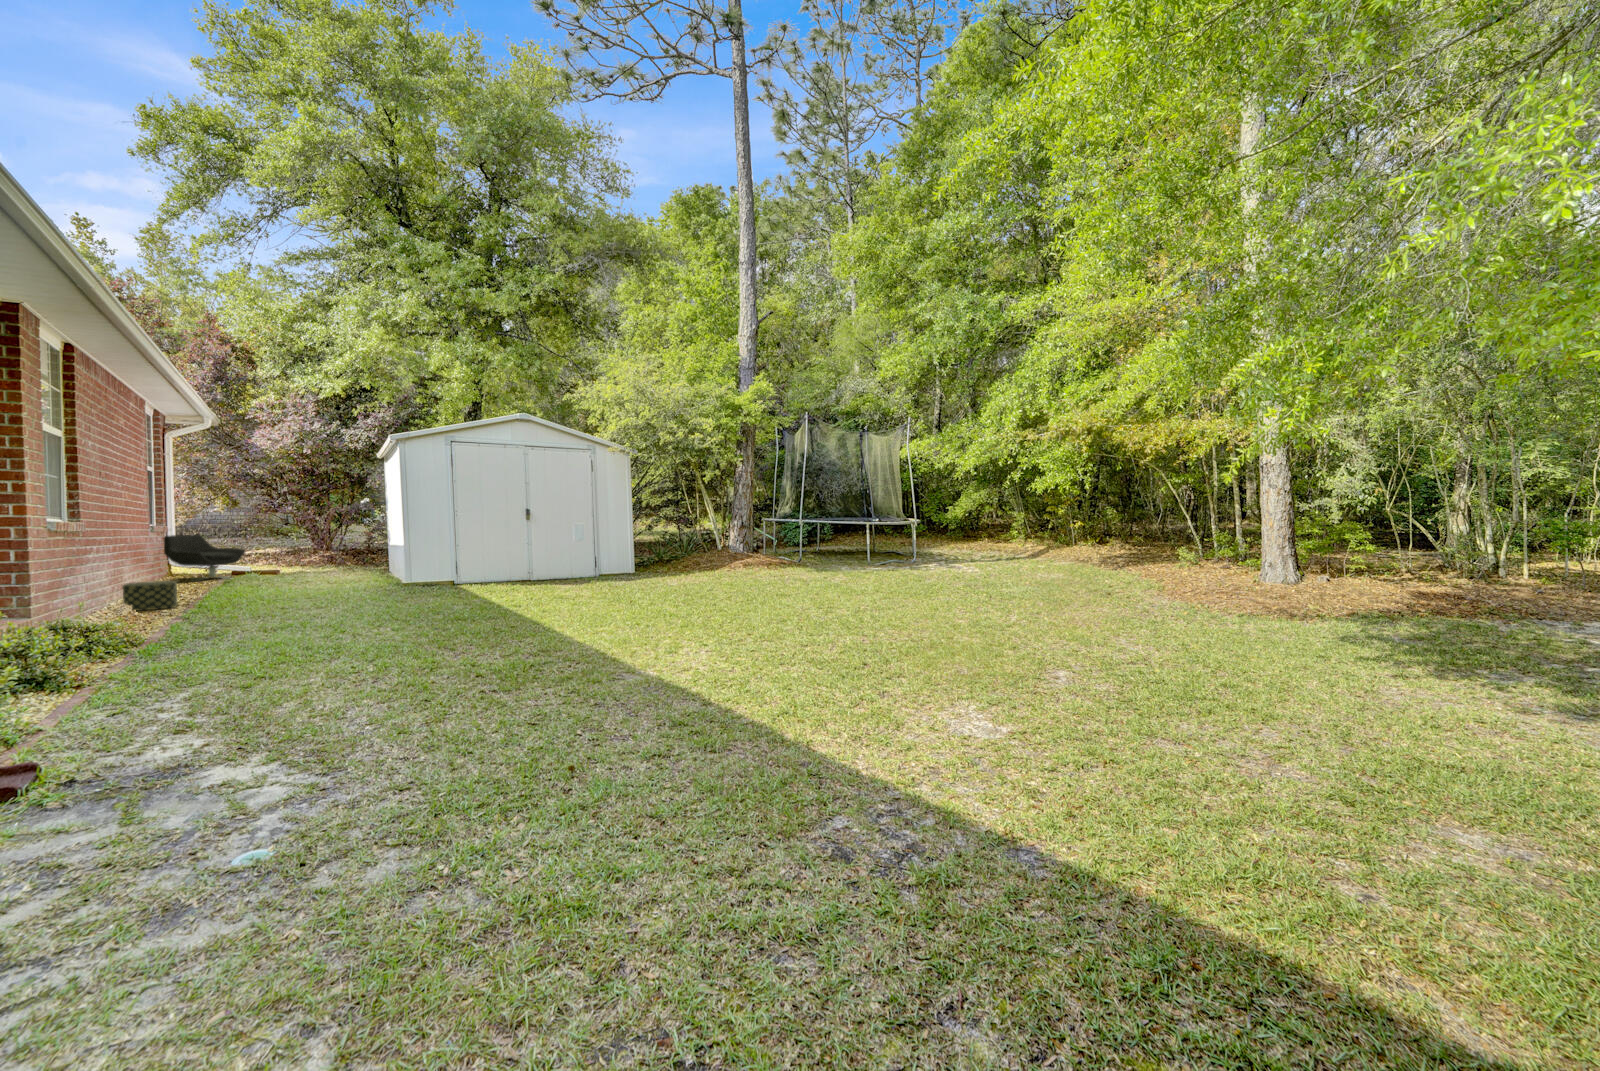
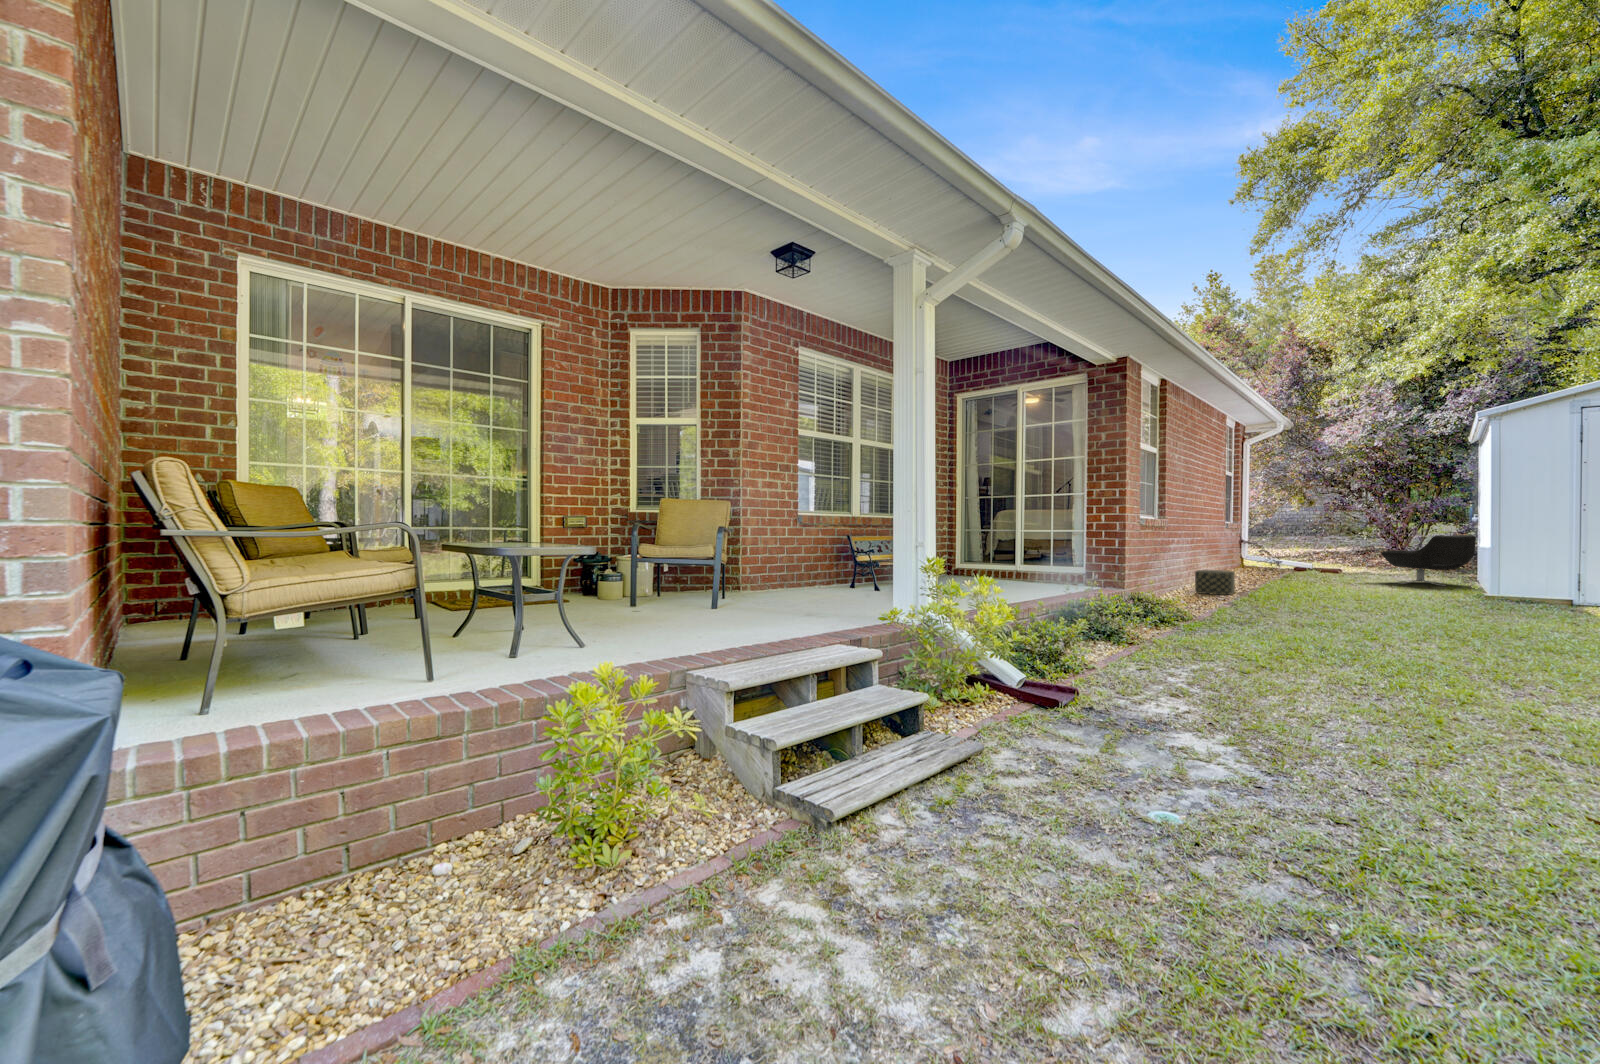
lounge chair: present [164,534,245,578] -> present [1382,535,1476,586]

